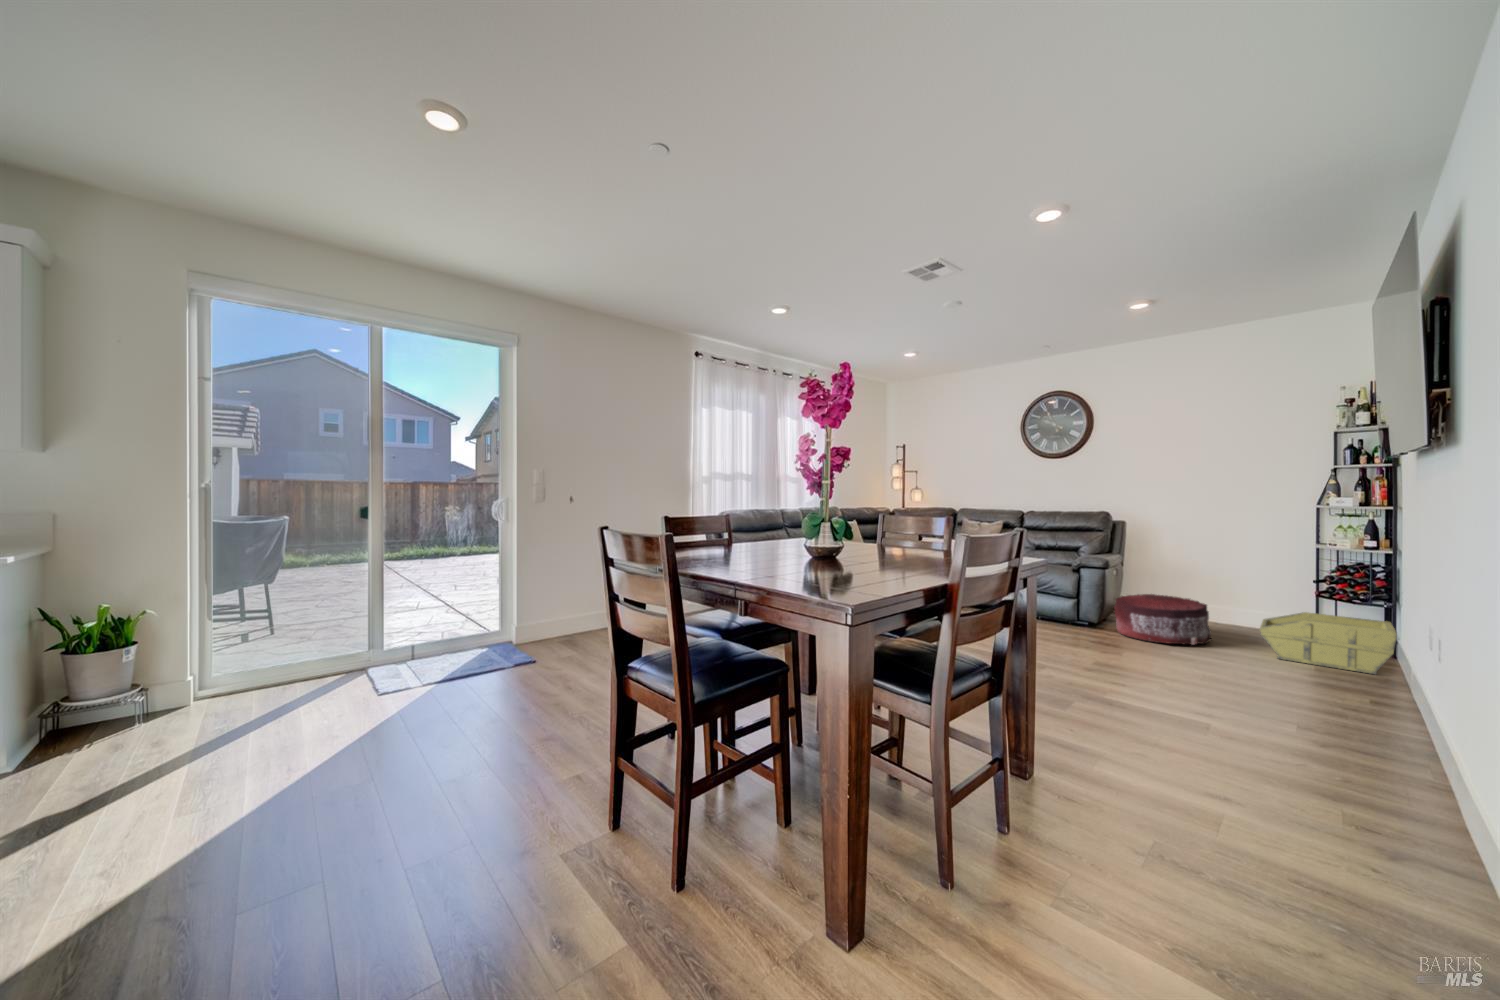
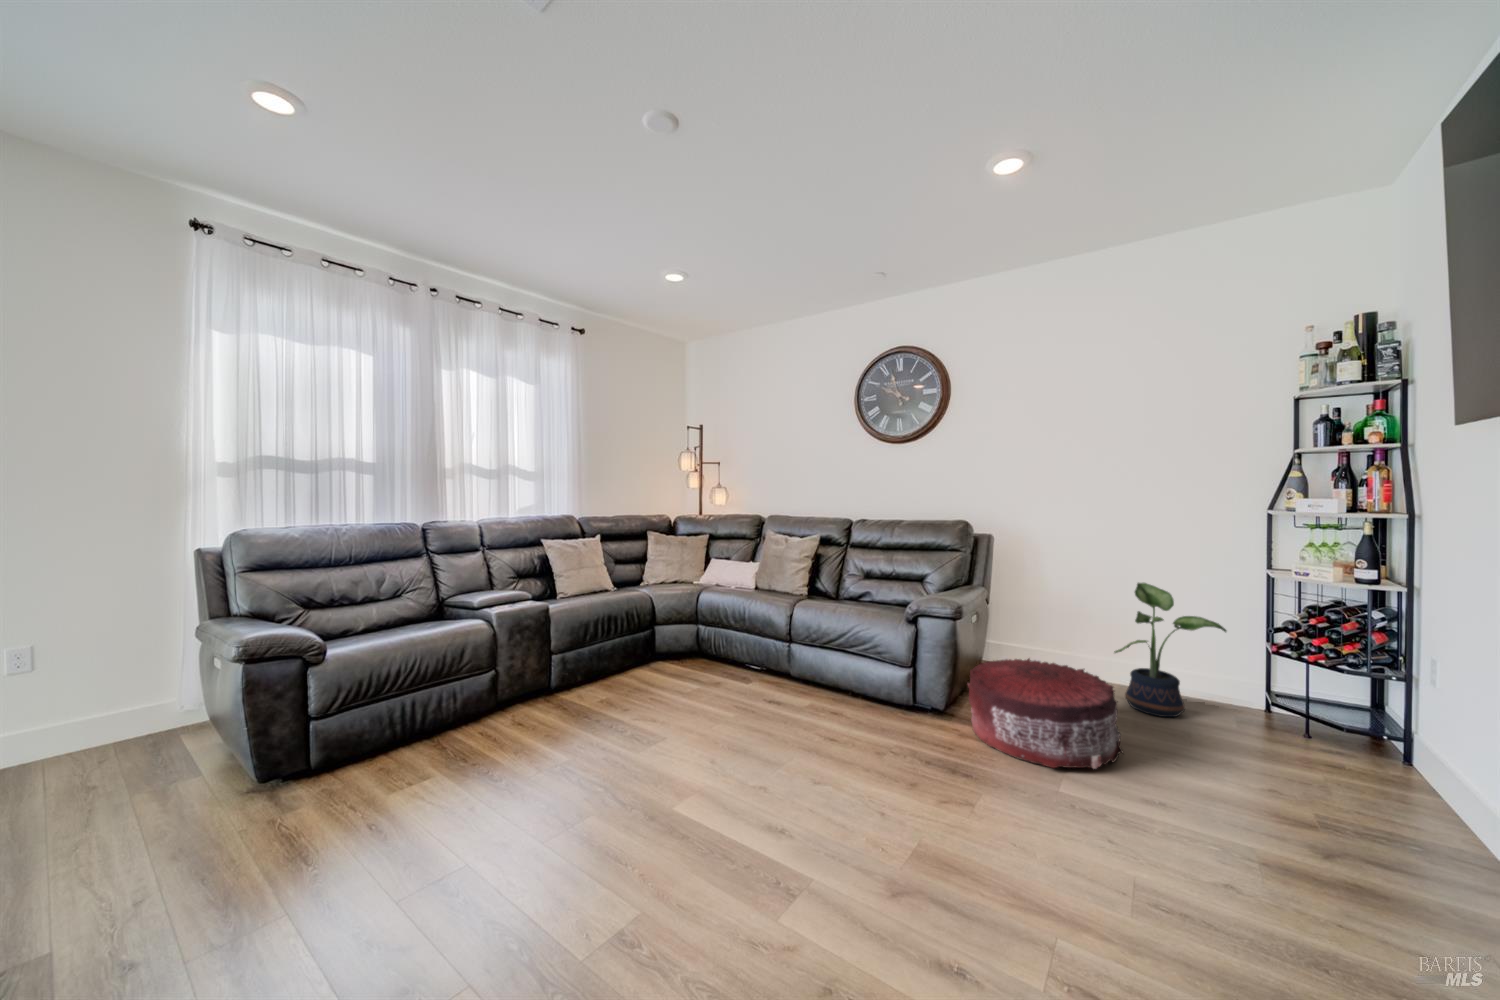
potted plant: none [1212,552,1288,633] -> present [1114,583,1226,717]
storage bin: present [1260,612,1397,675] -> none [1202,706,1490,863]

